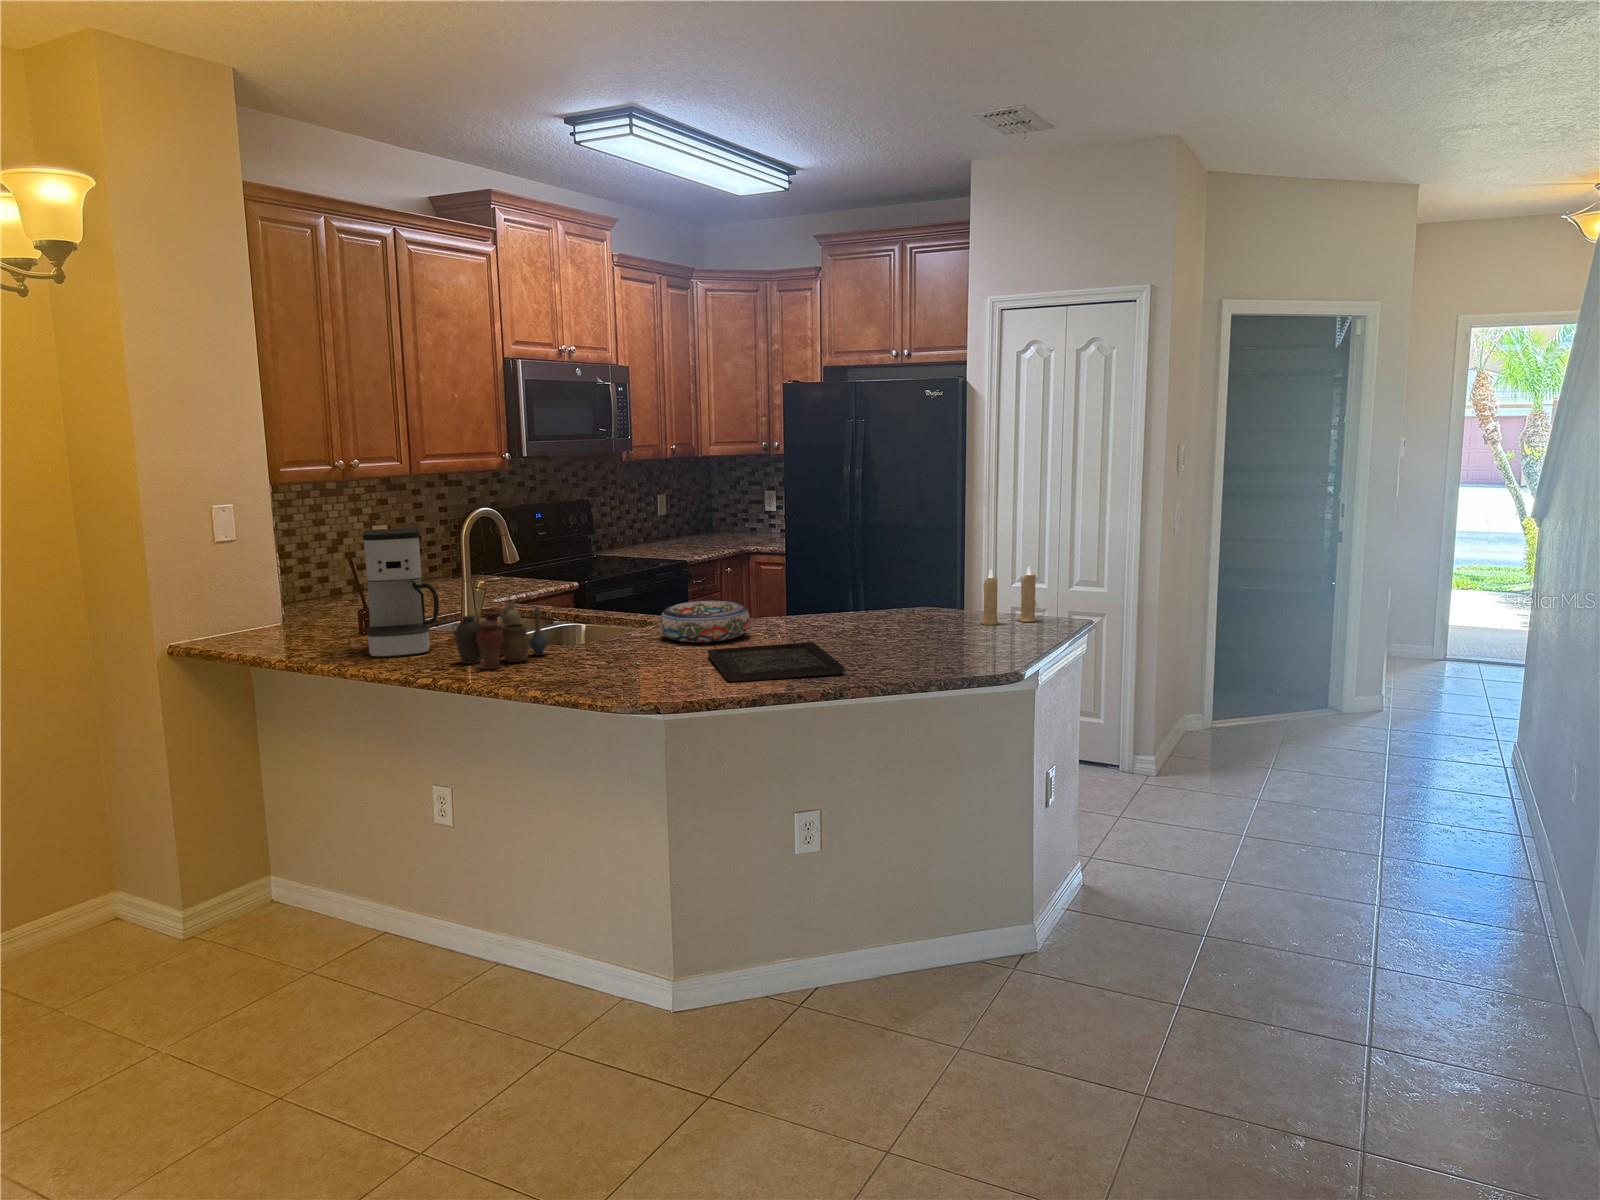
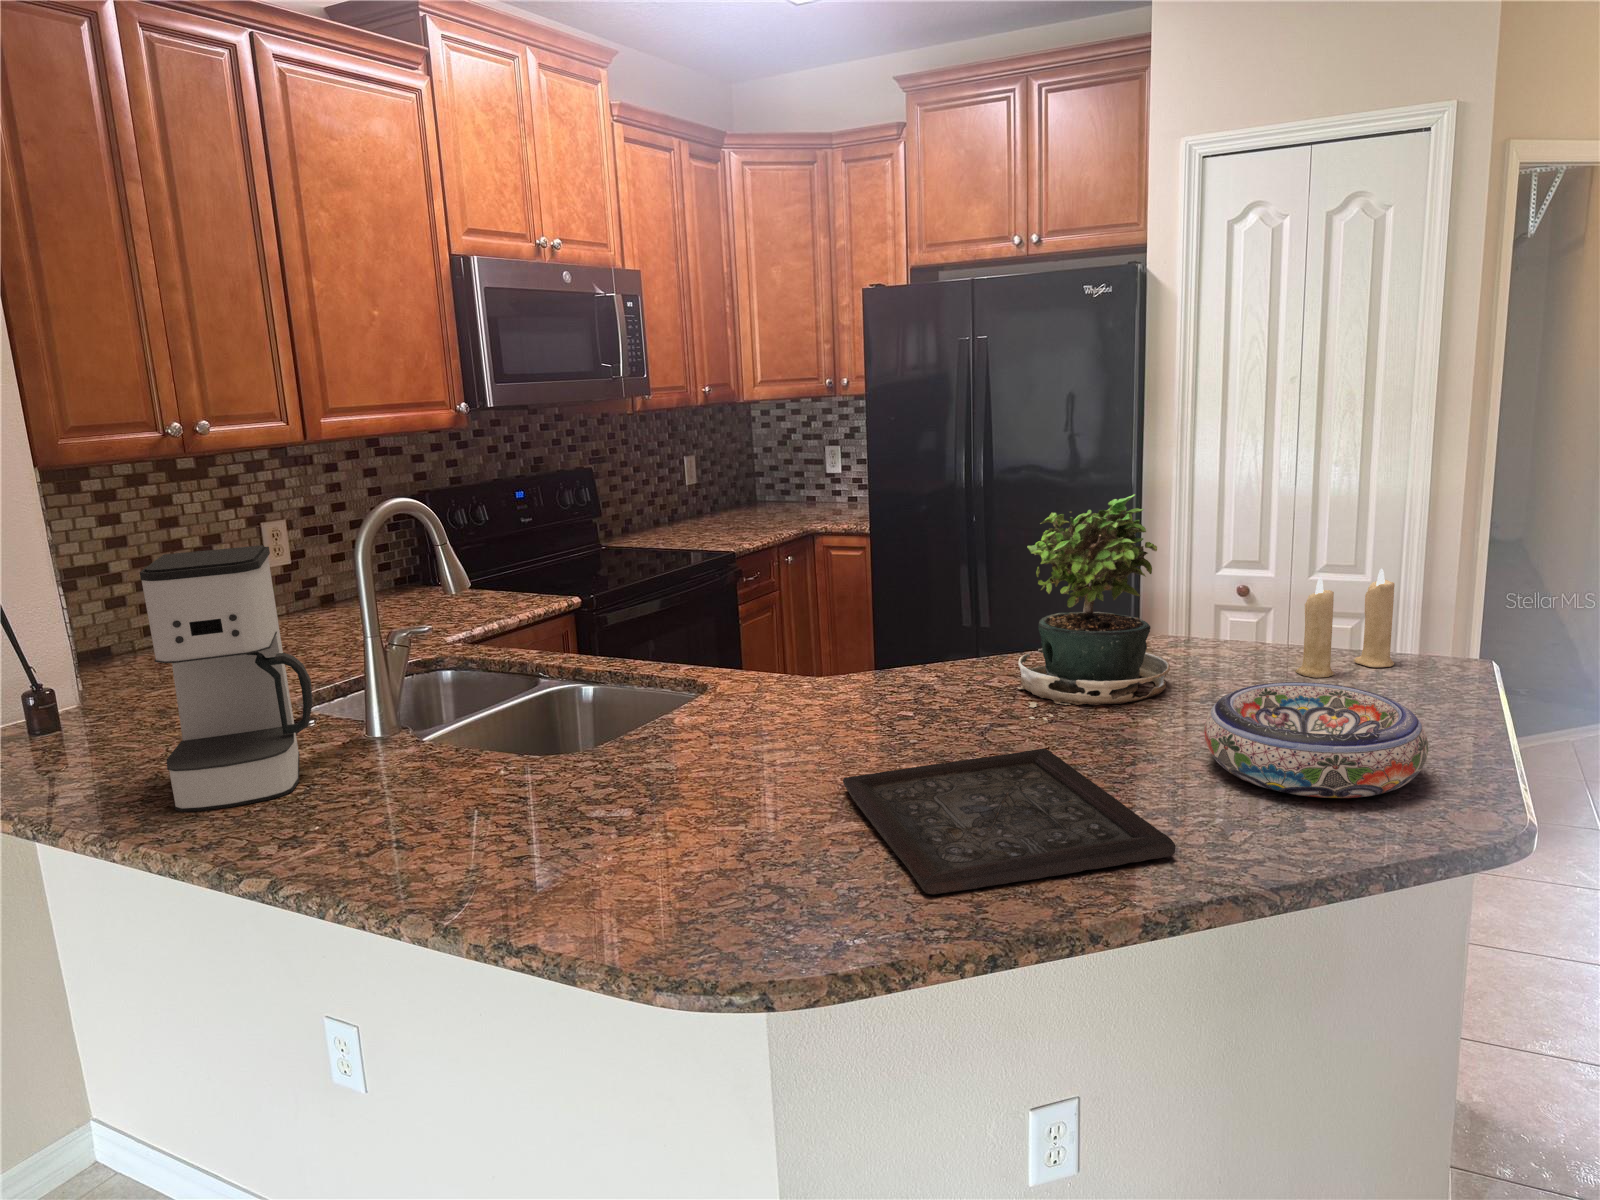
potted plant: none [819,519,906,637] -> present [1017,494,1170,721]
bowl: present [659,601,750,643] -> present [1204,682,1428,798]
vase: present [452,602,549,669] -> none [322,688,525,851]

